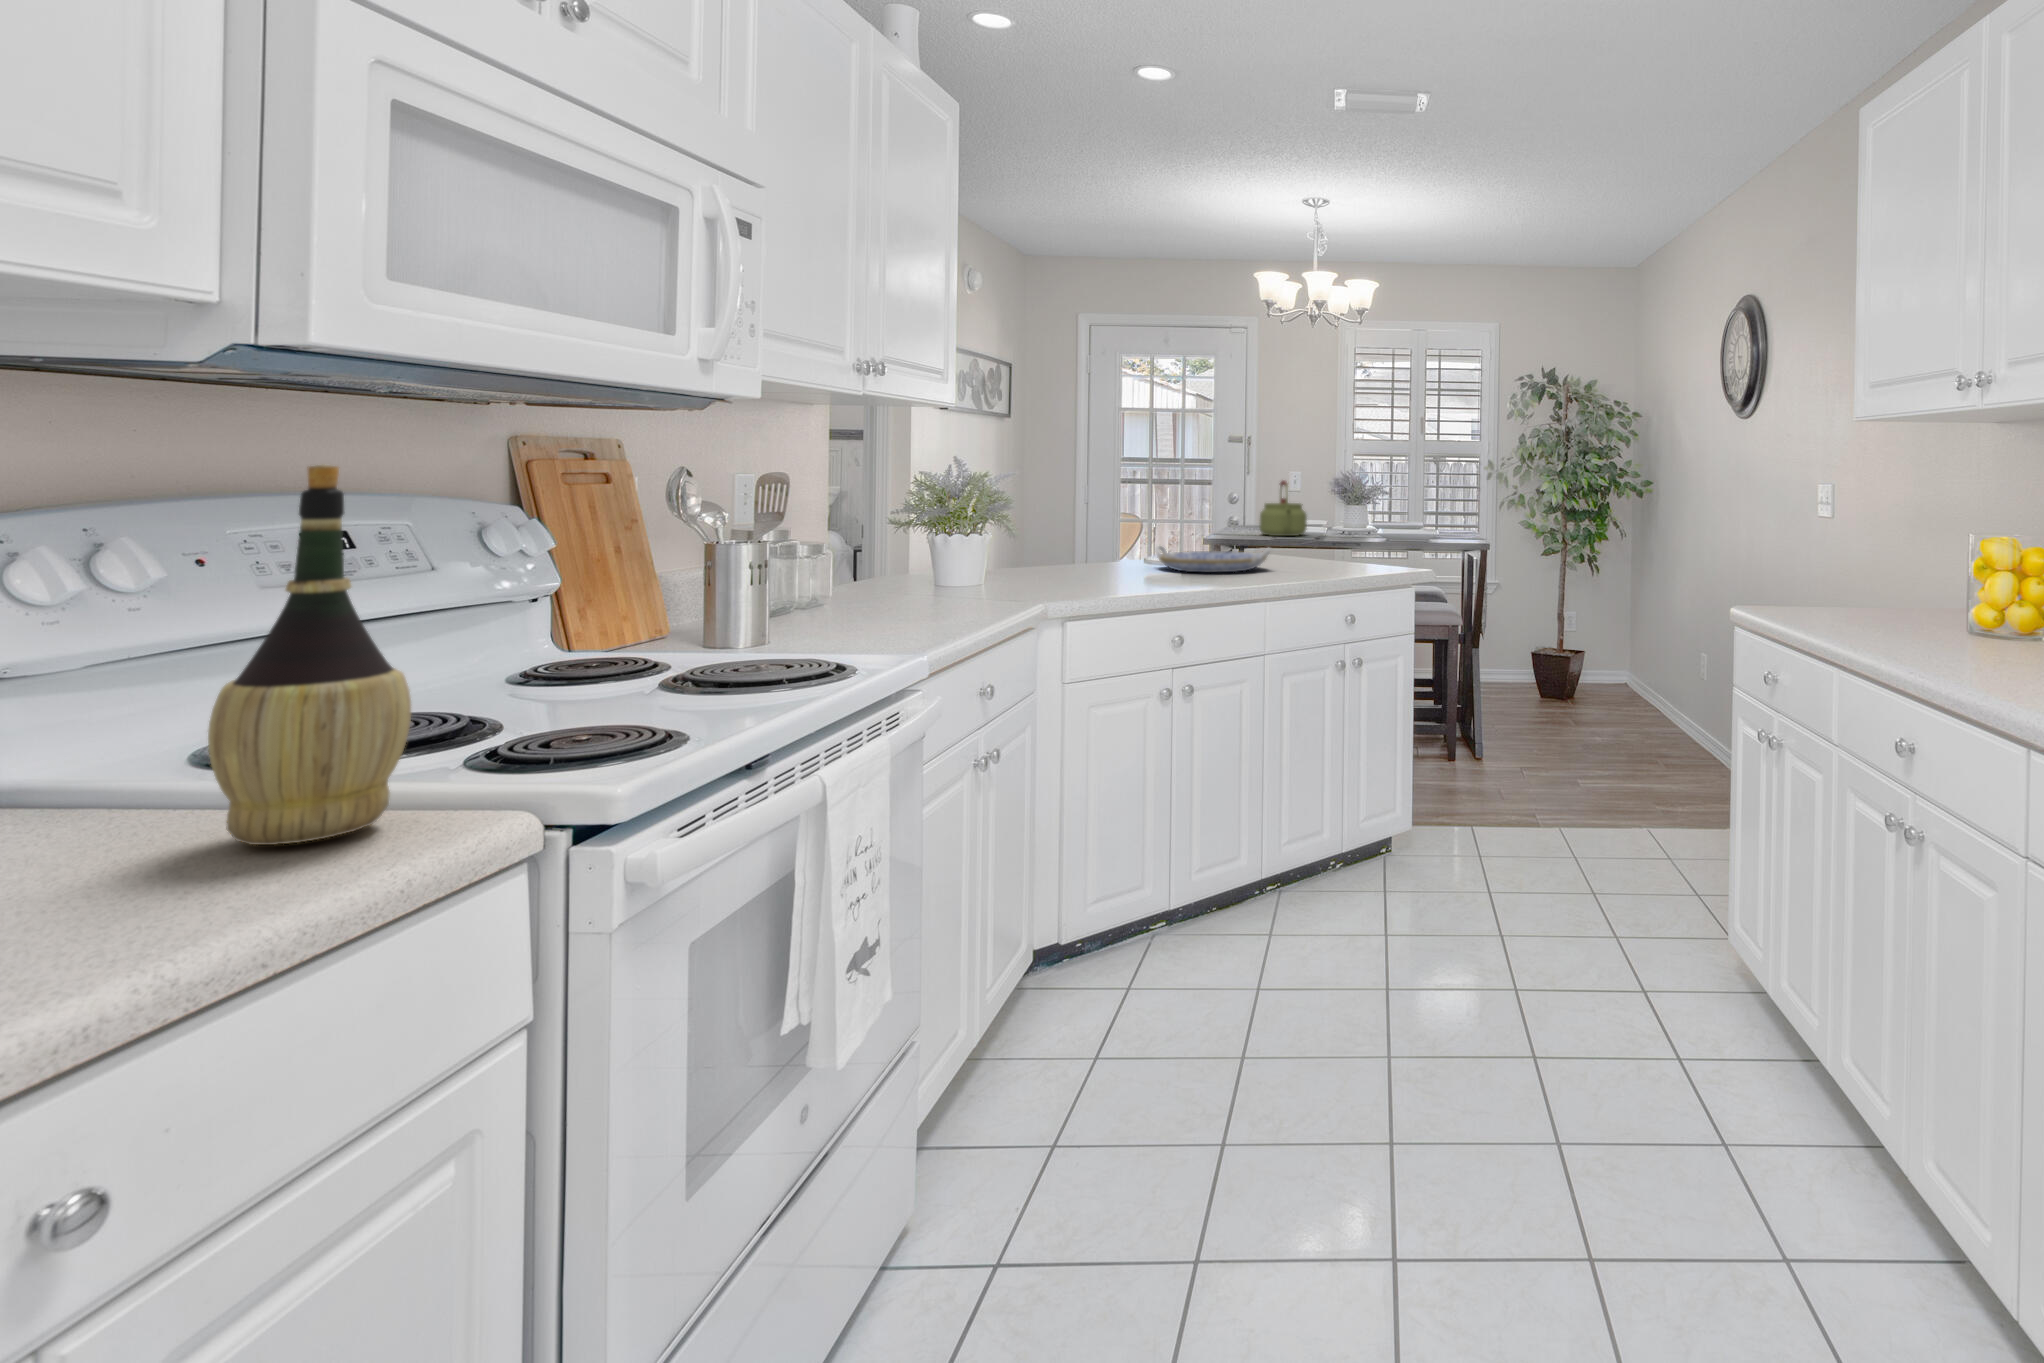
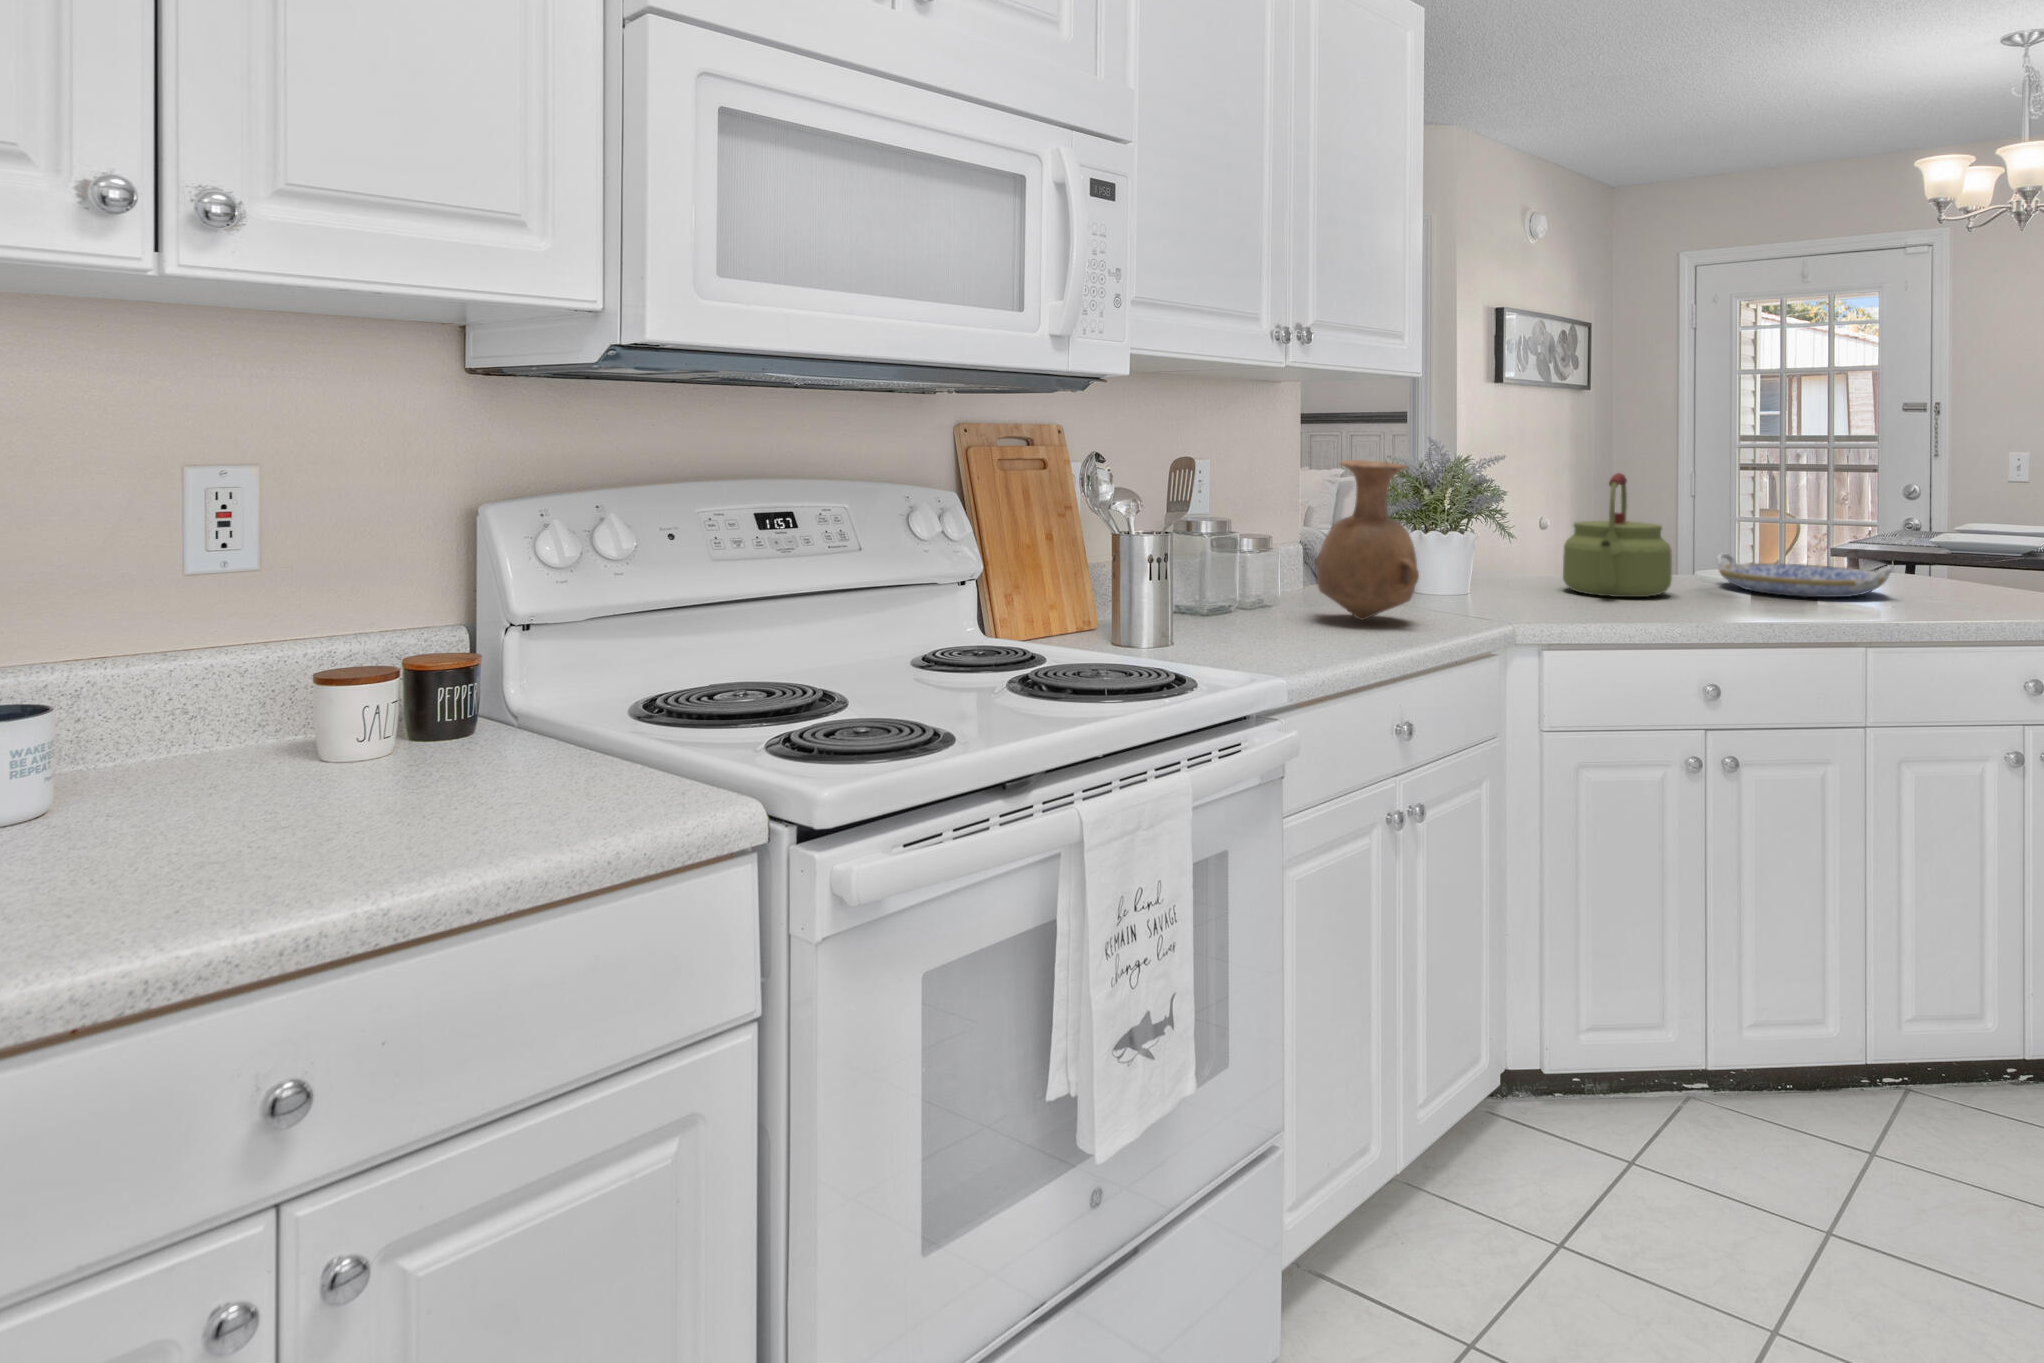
wine bottle: present [208,465,411,845] -> none [528,468,668,802]
vase: none [881,475,982,610] -> present [1316,460,1419,620]
kettle: present [1259,481,1307,536] -> present [1563,473,1672,597]

